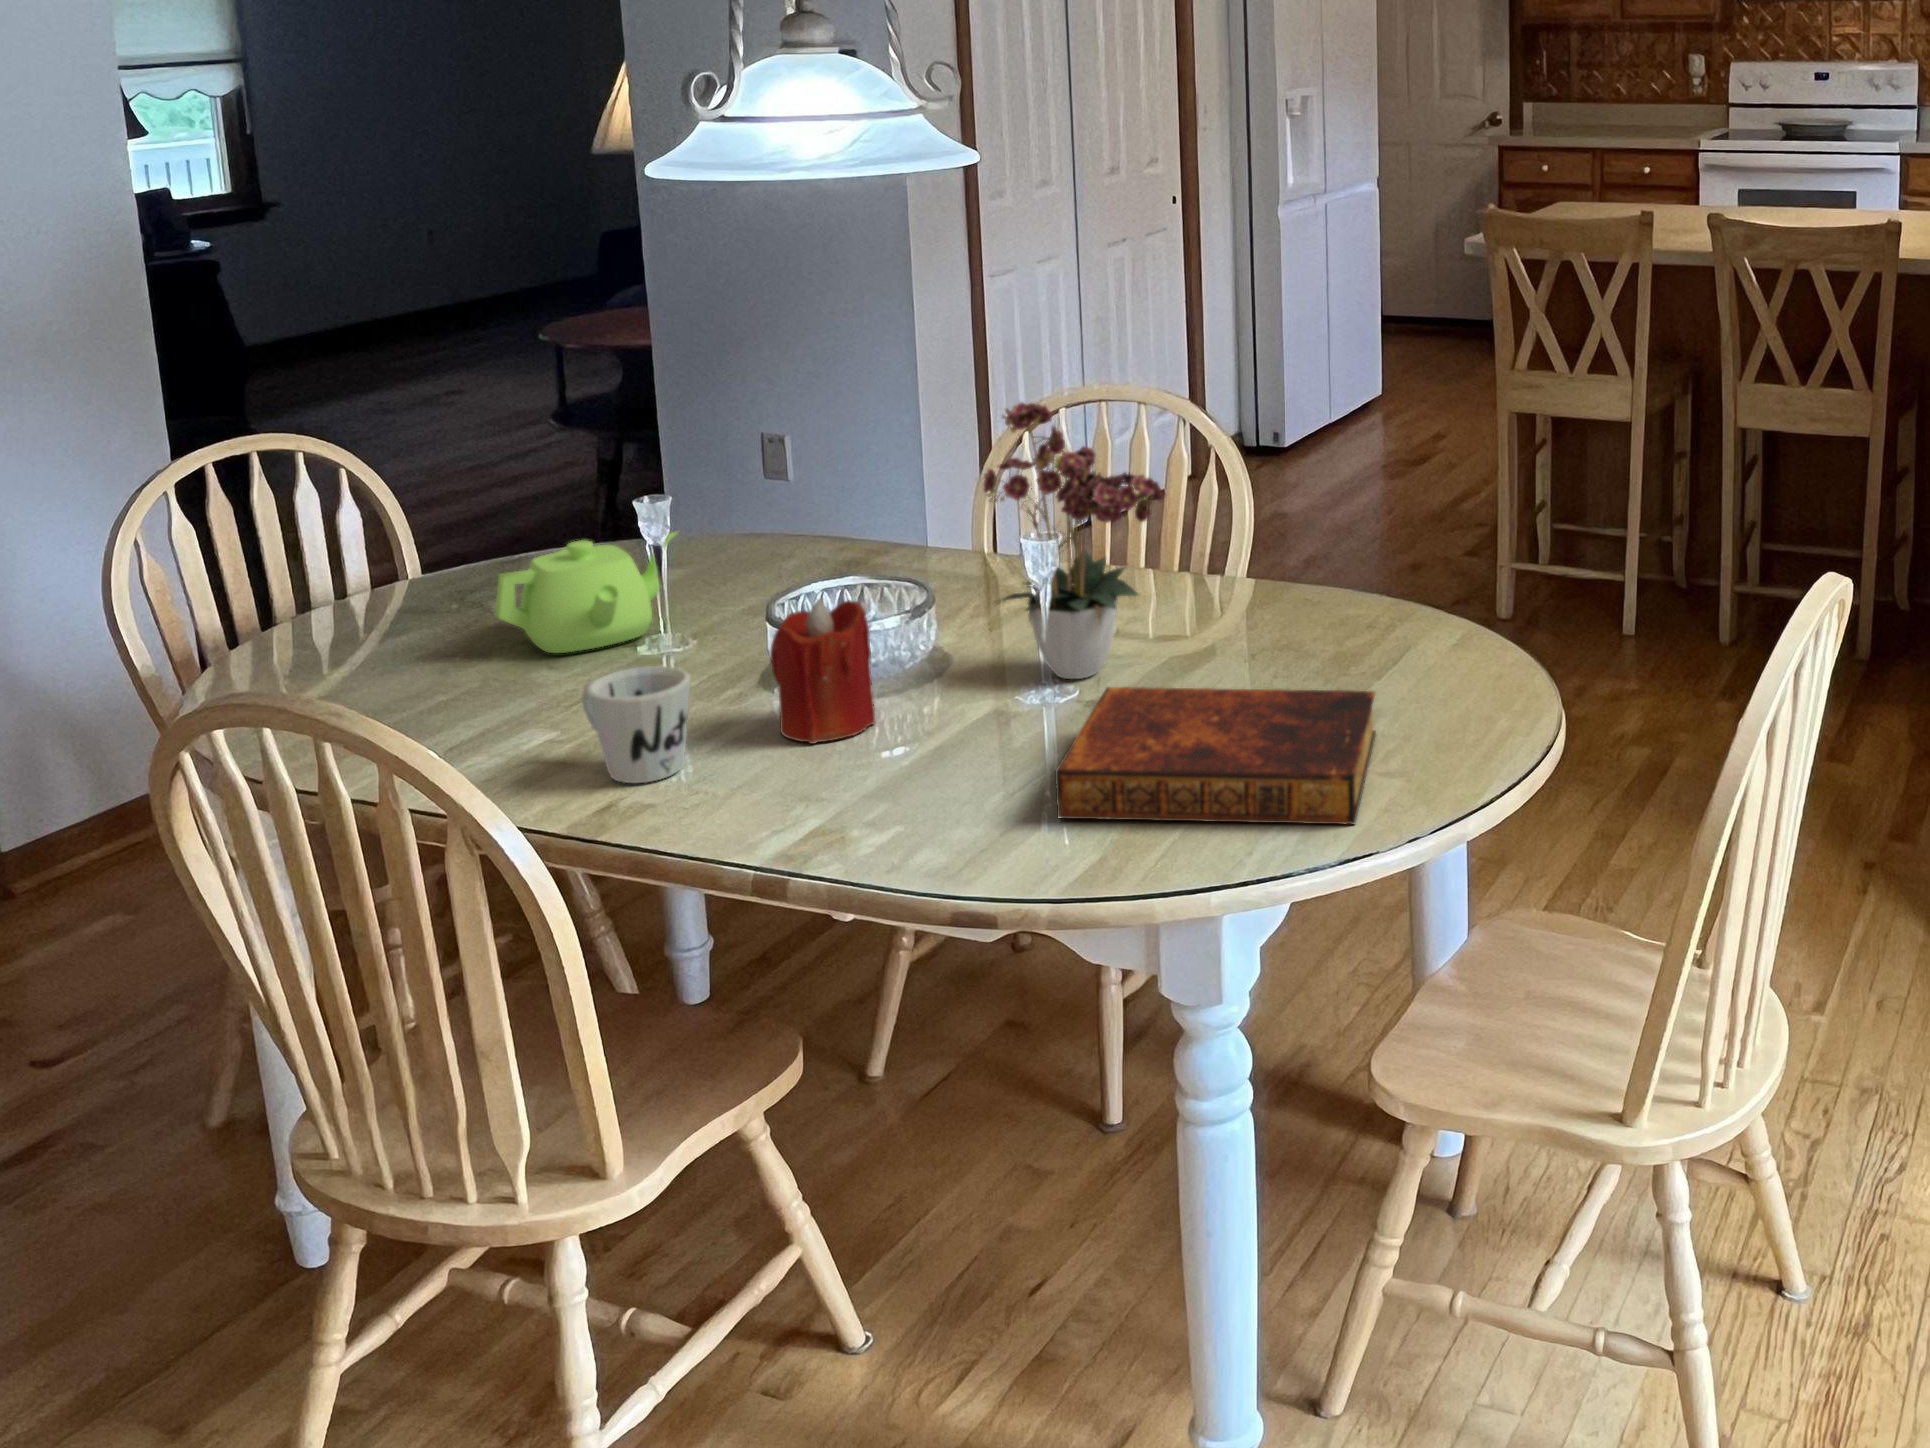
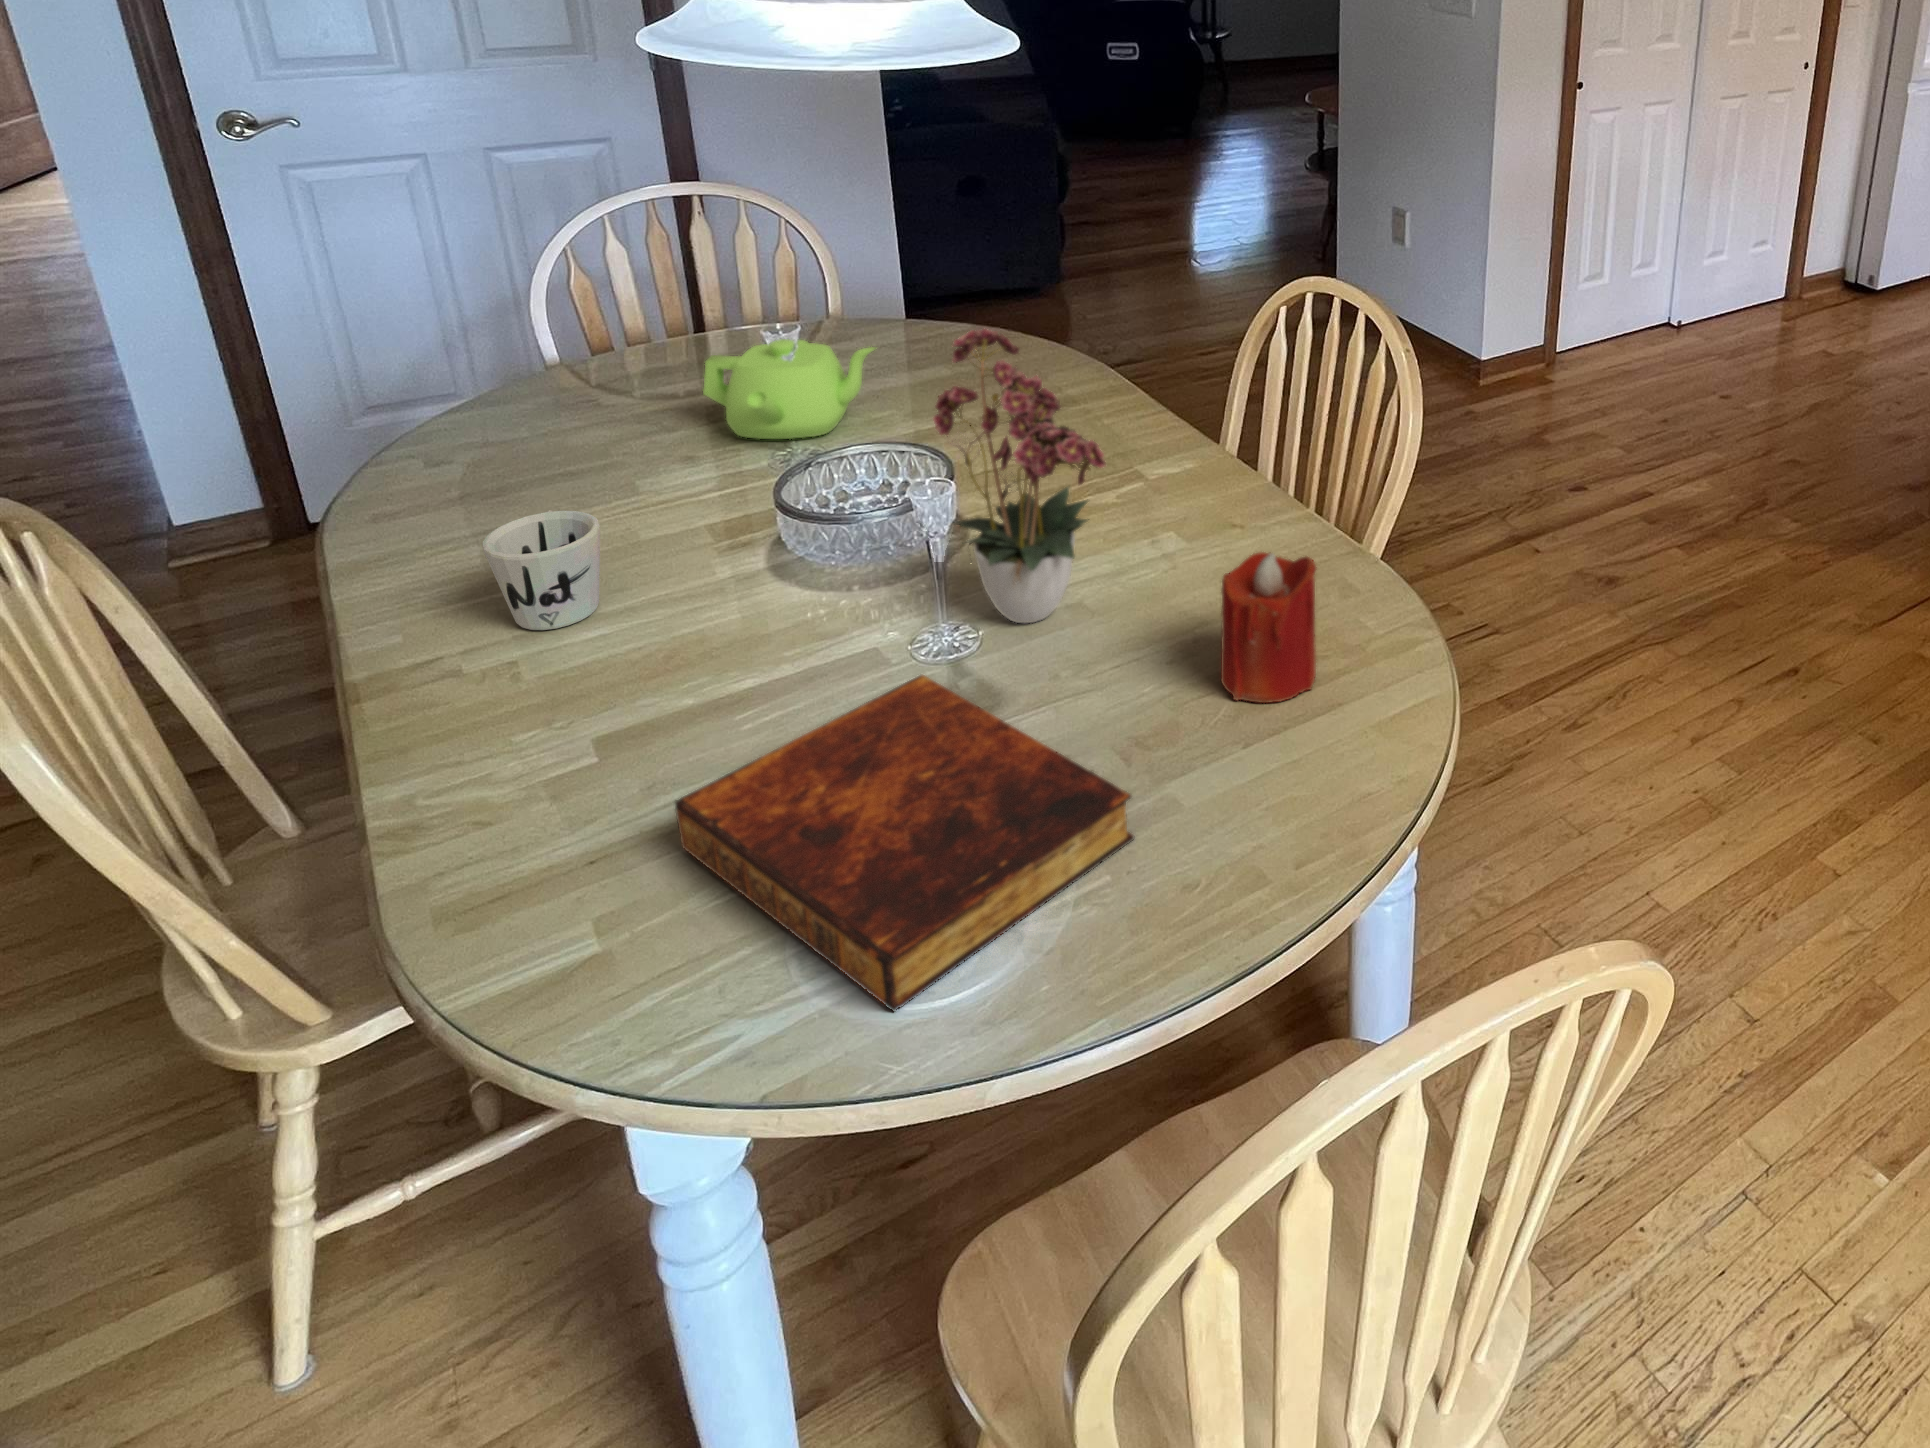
candle: present [770,599,876,744] -> present [1221,552,1317,703]

